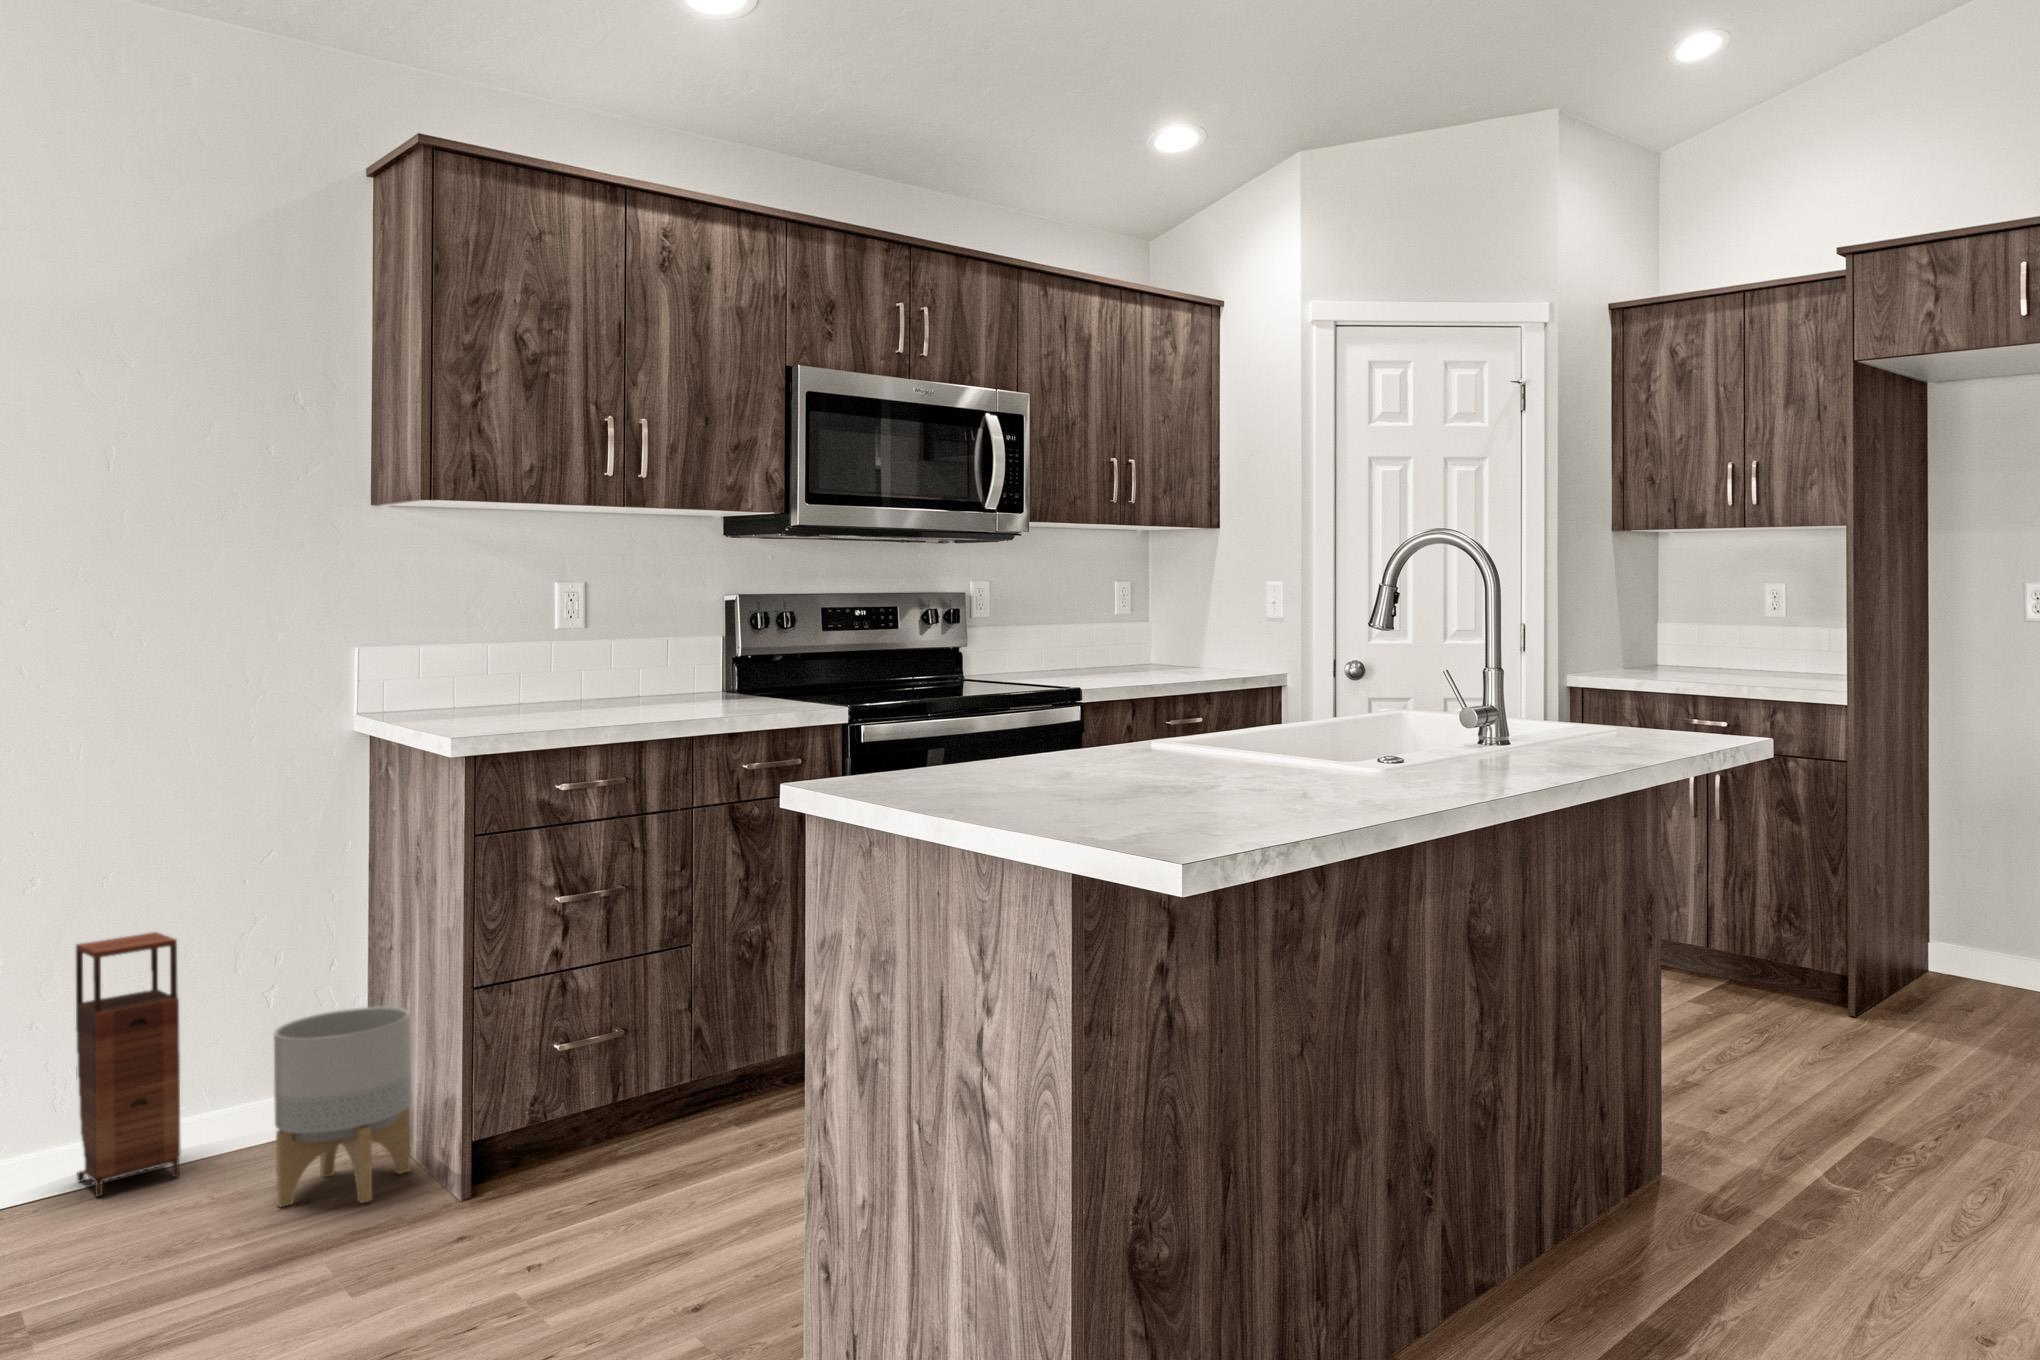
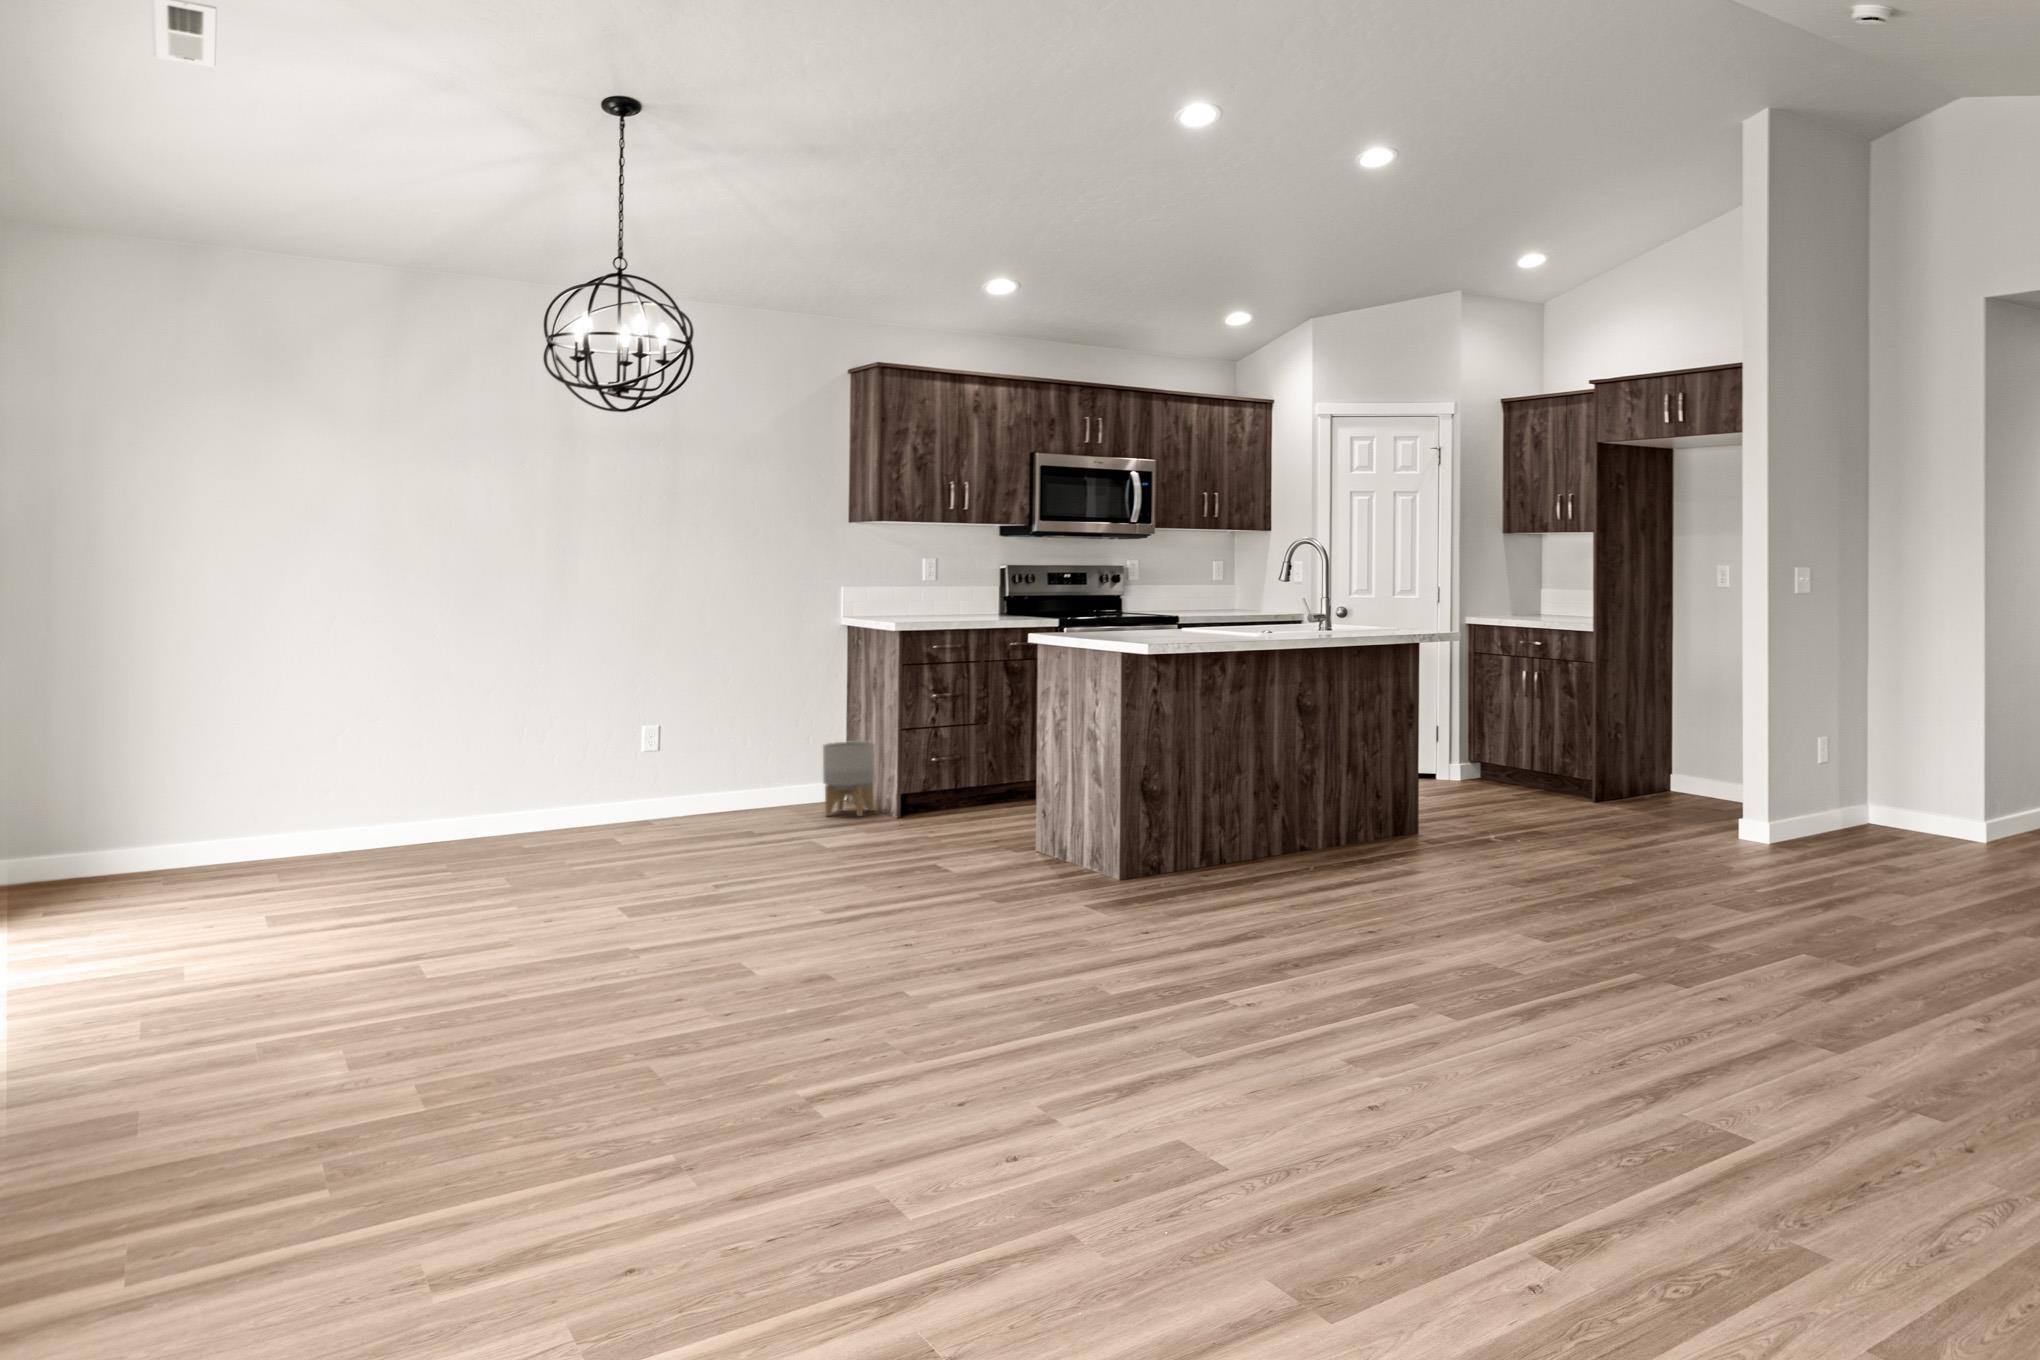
storage cabinet: present [76,932,181,1197] -> none [740,708,782,812]

